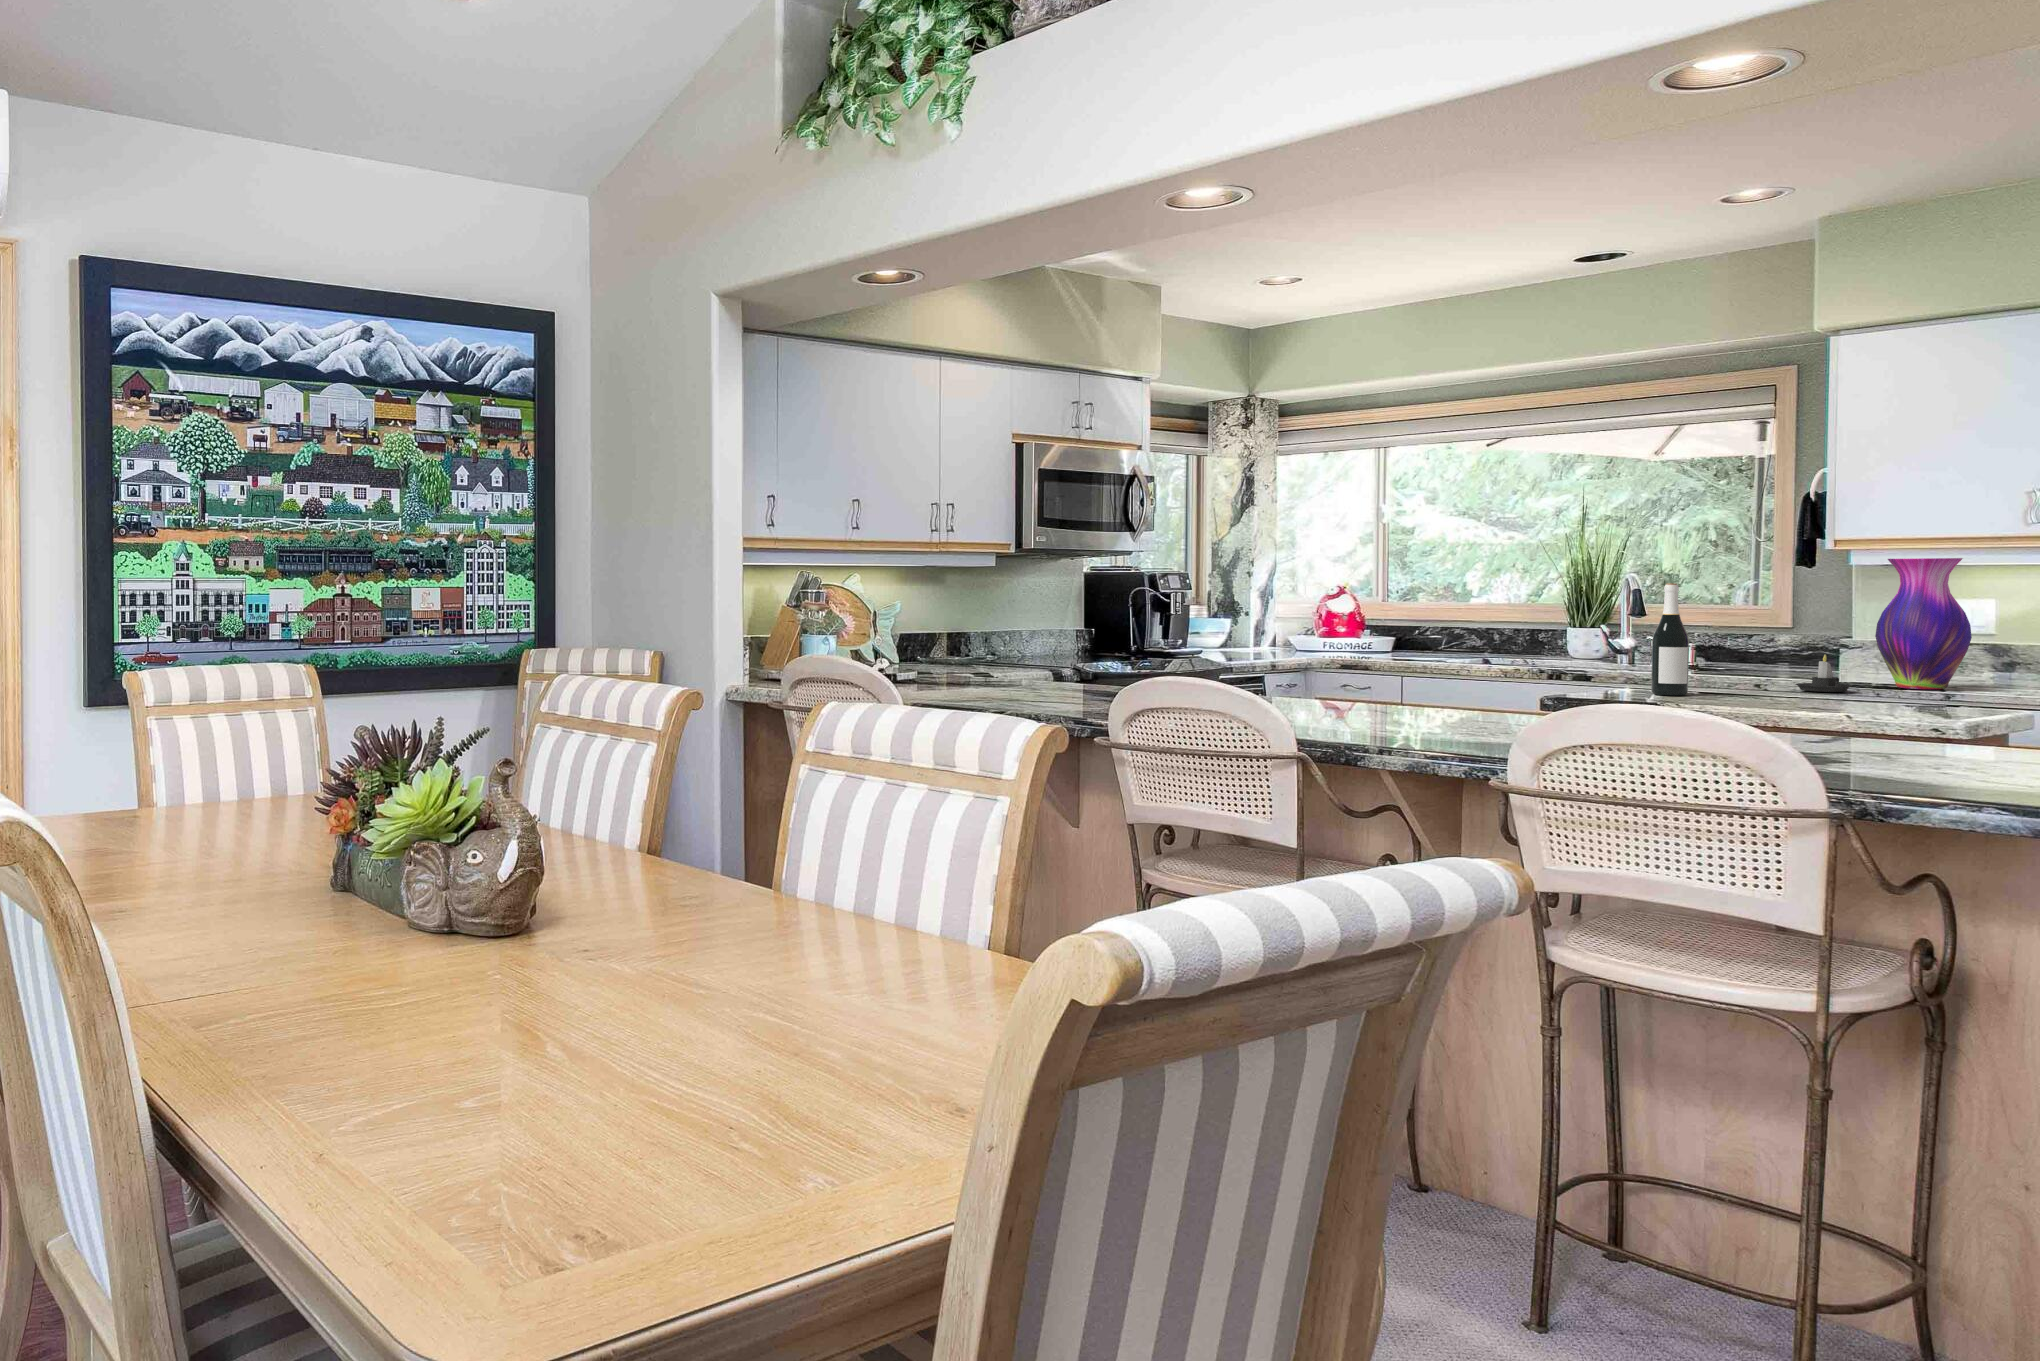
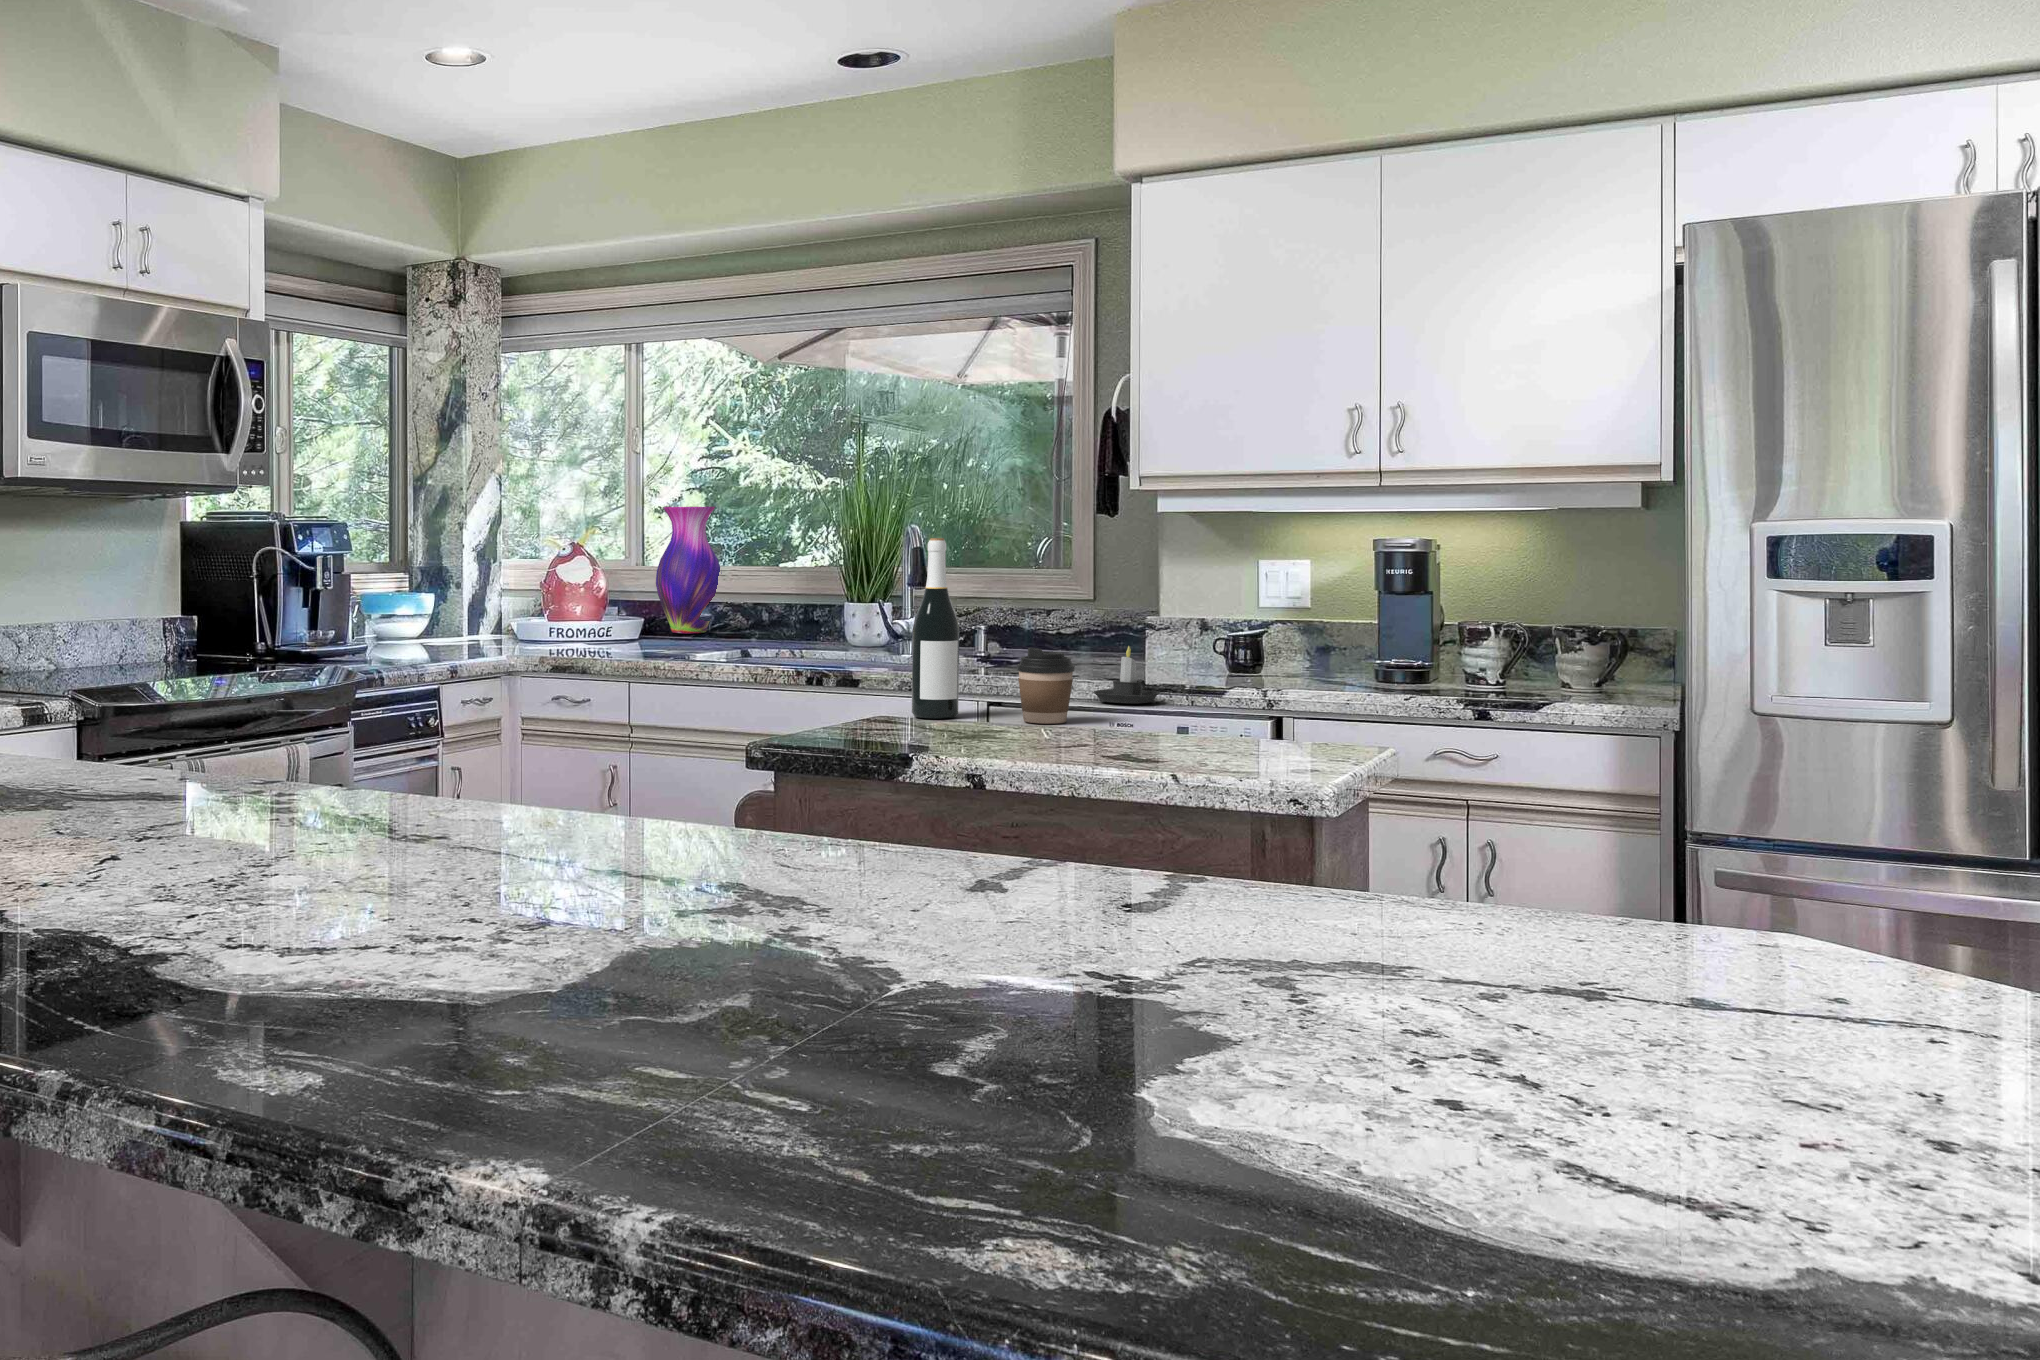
vase: present [1875,558,1972,690] -> present [656,507,722,633]
coffee cup: none [1735,652,1781,700] -> present [1017,648,1075,723]

